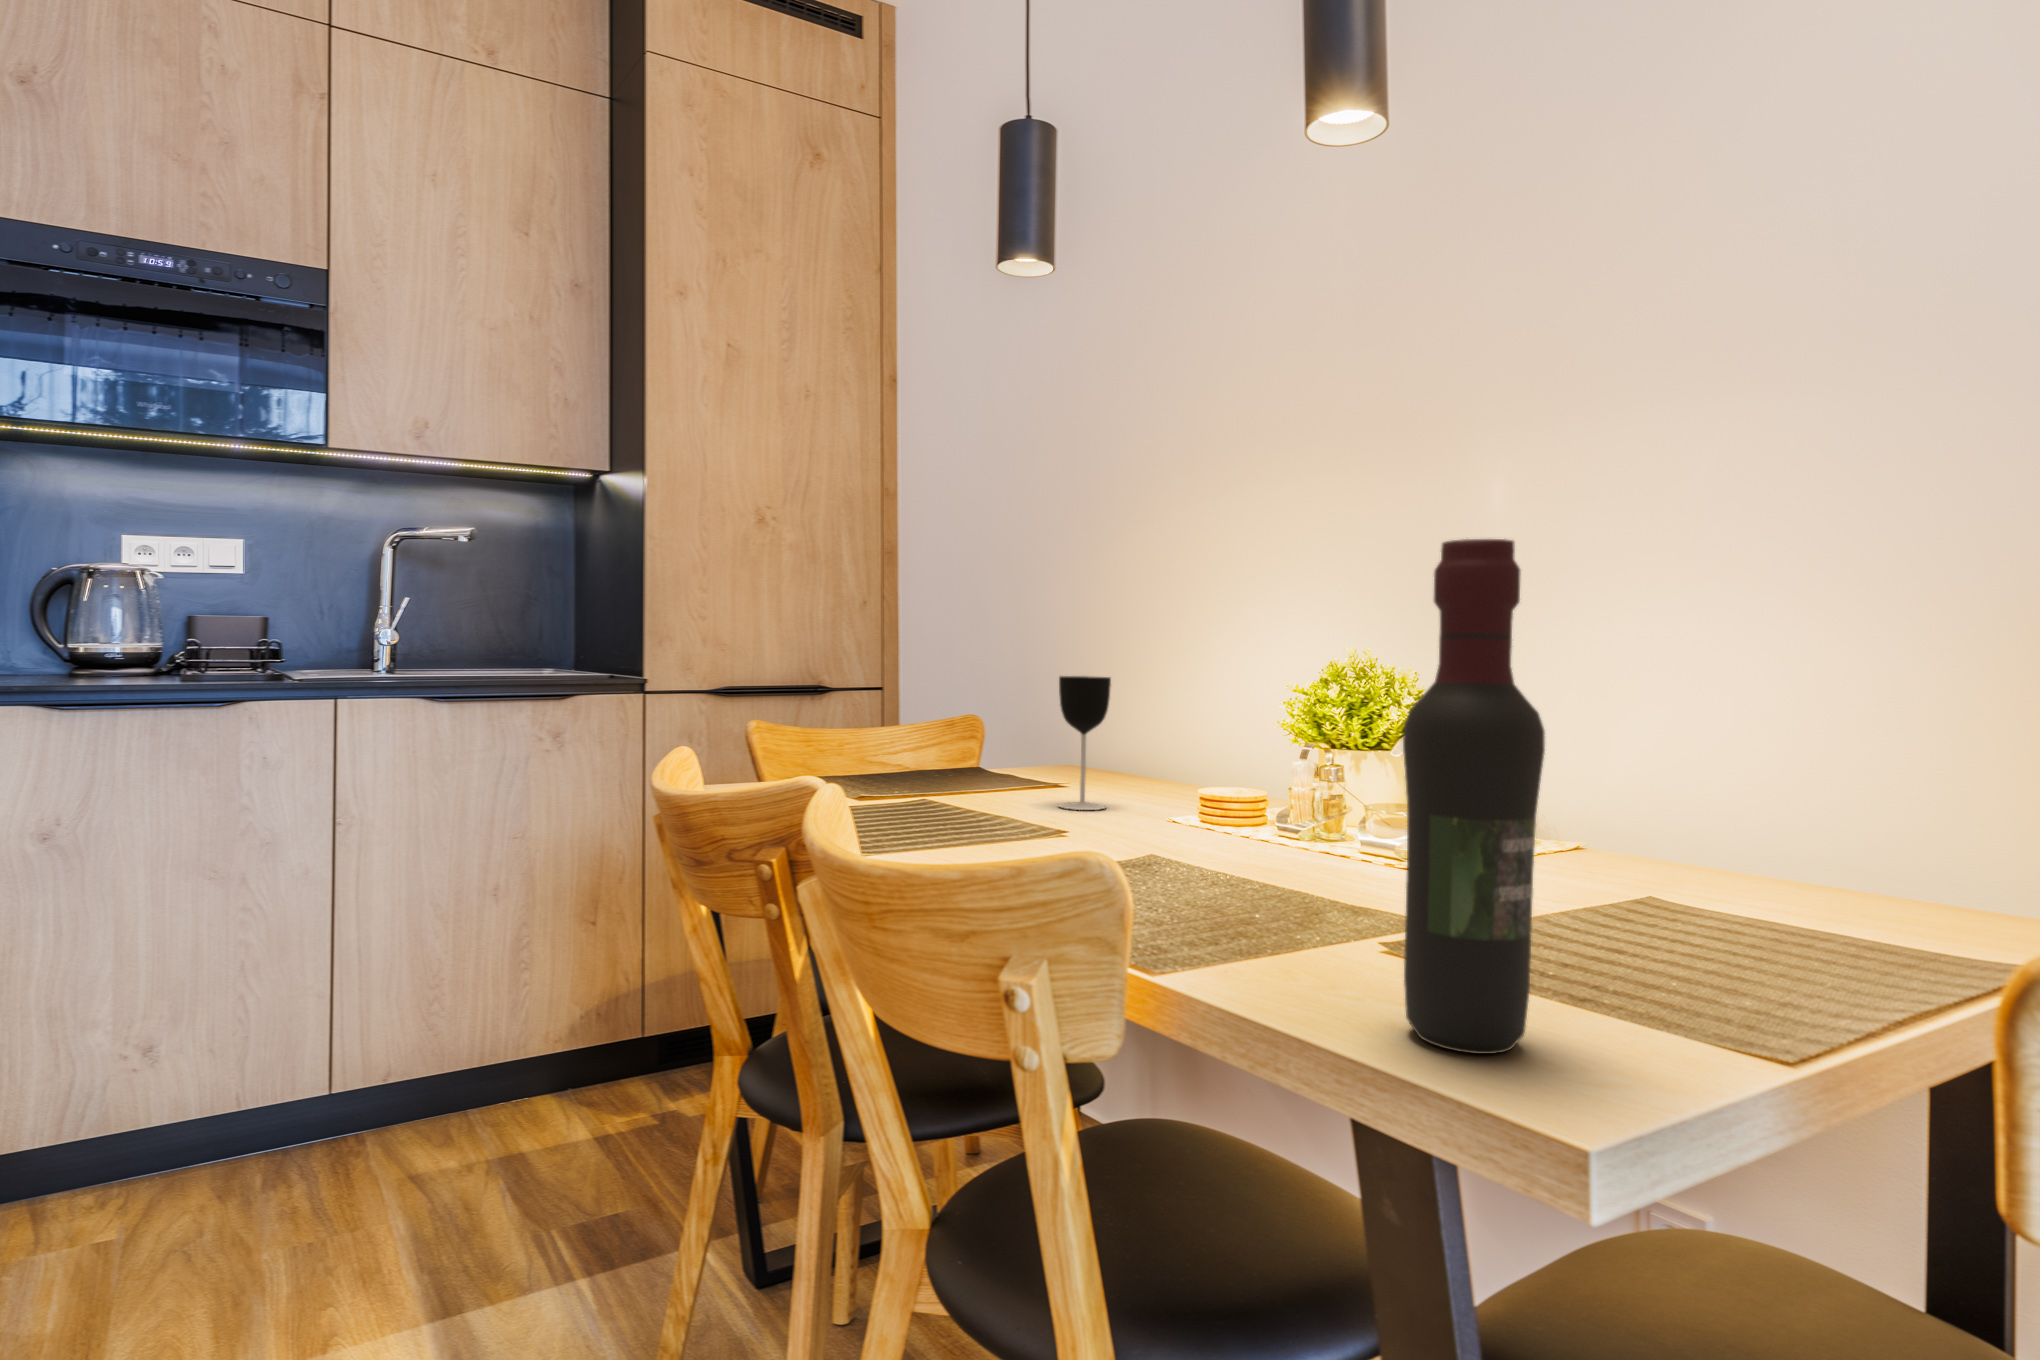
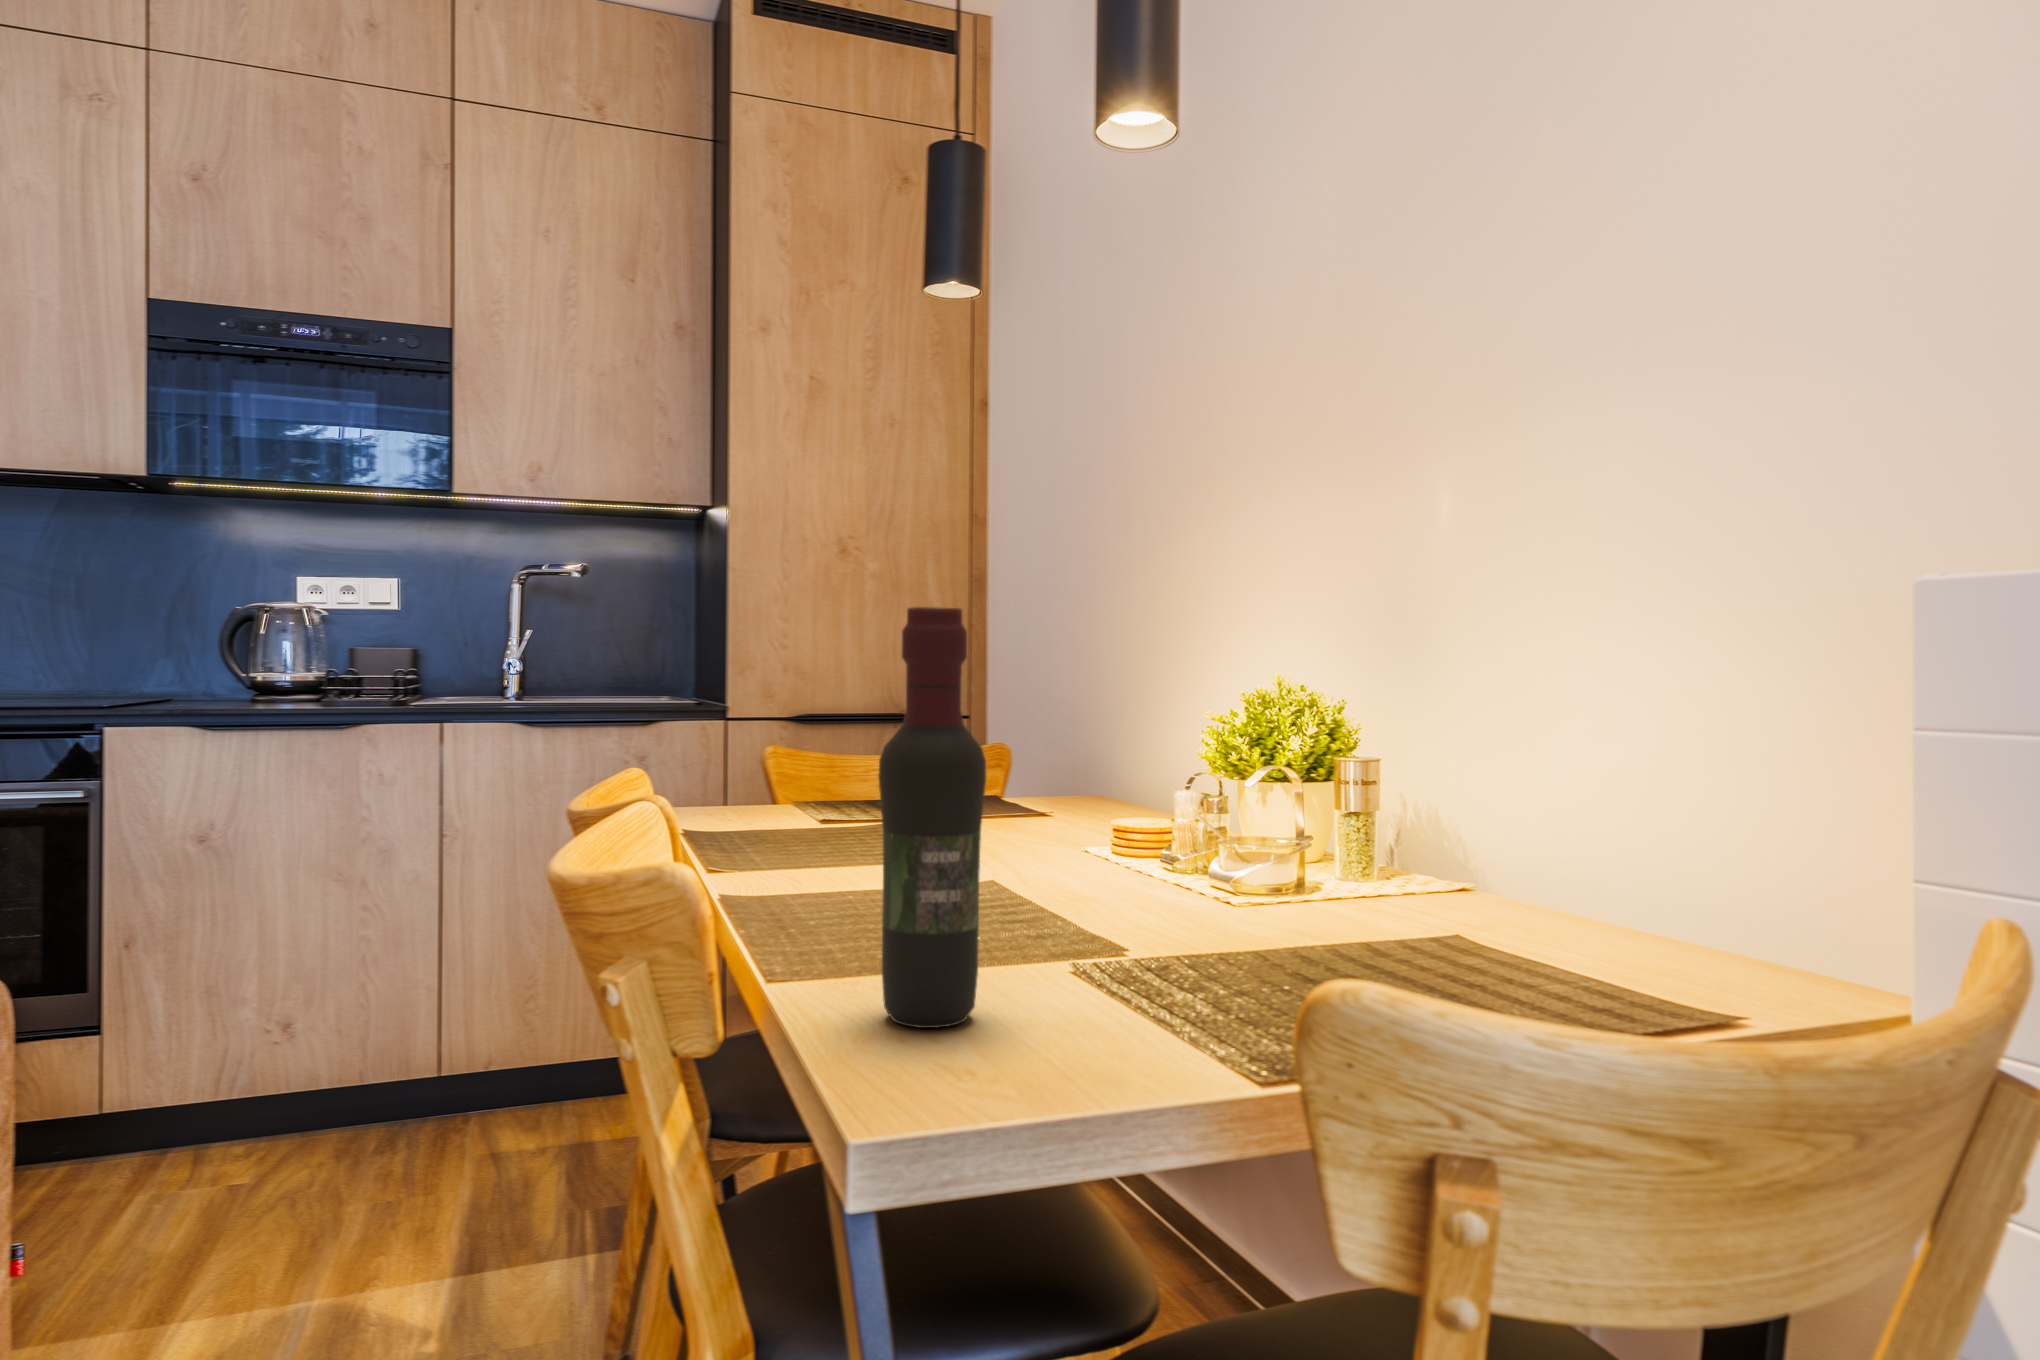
wine glass: present [1059,676,1111,810] -> none [1001,706,1053,838]

